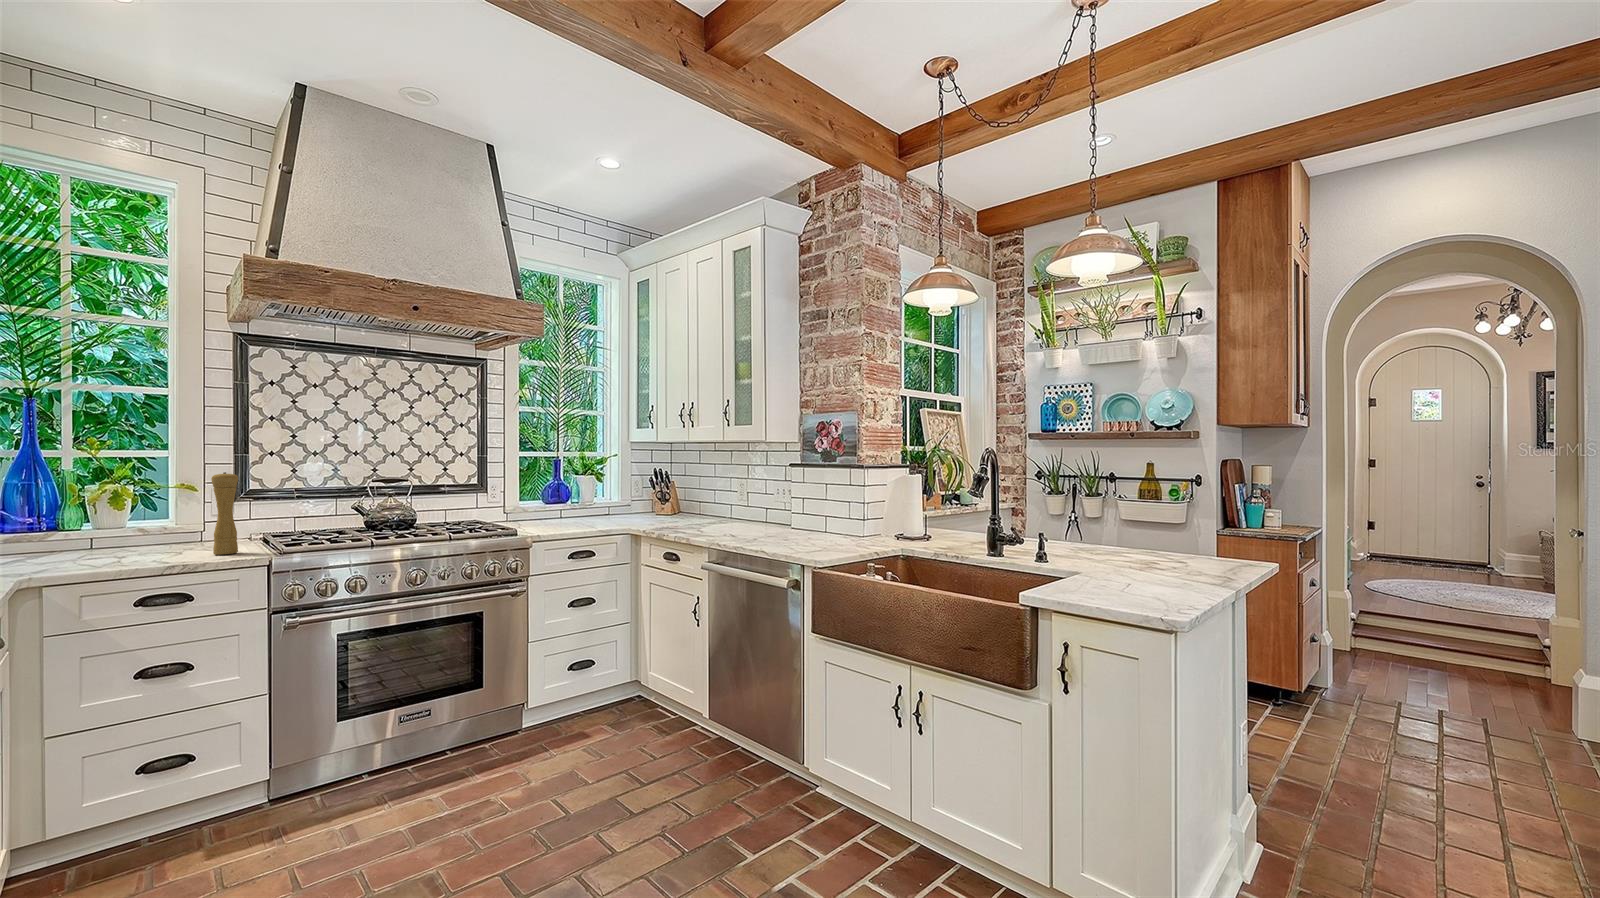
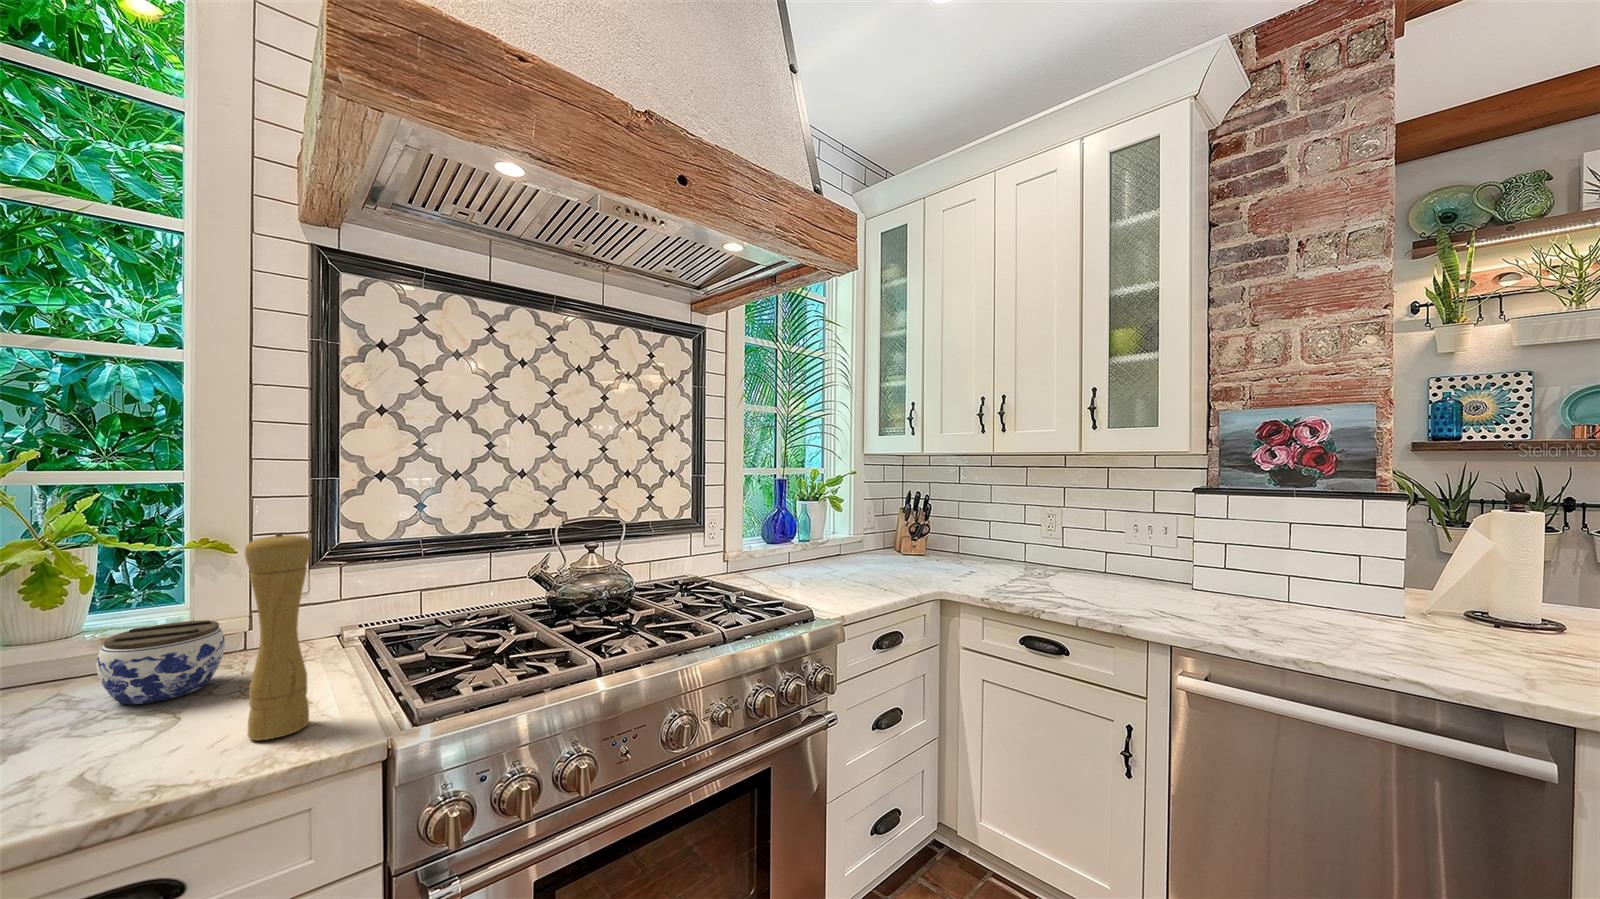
jar: none [144,518,197,549] -> present [96,620,225,705]

